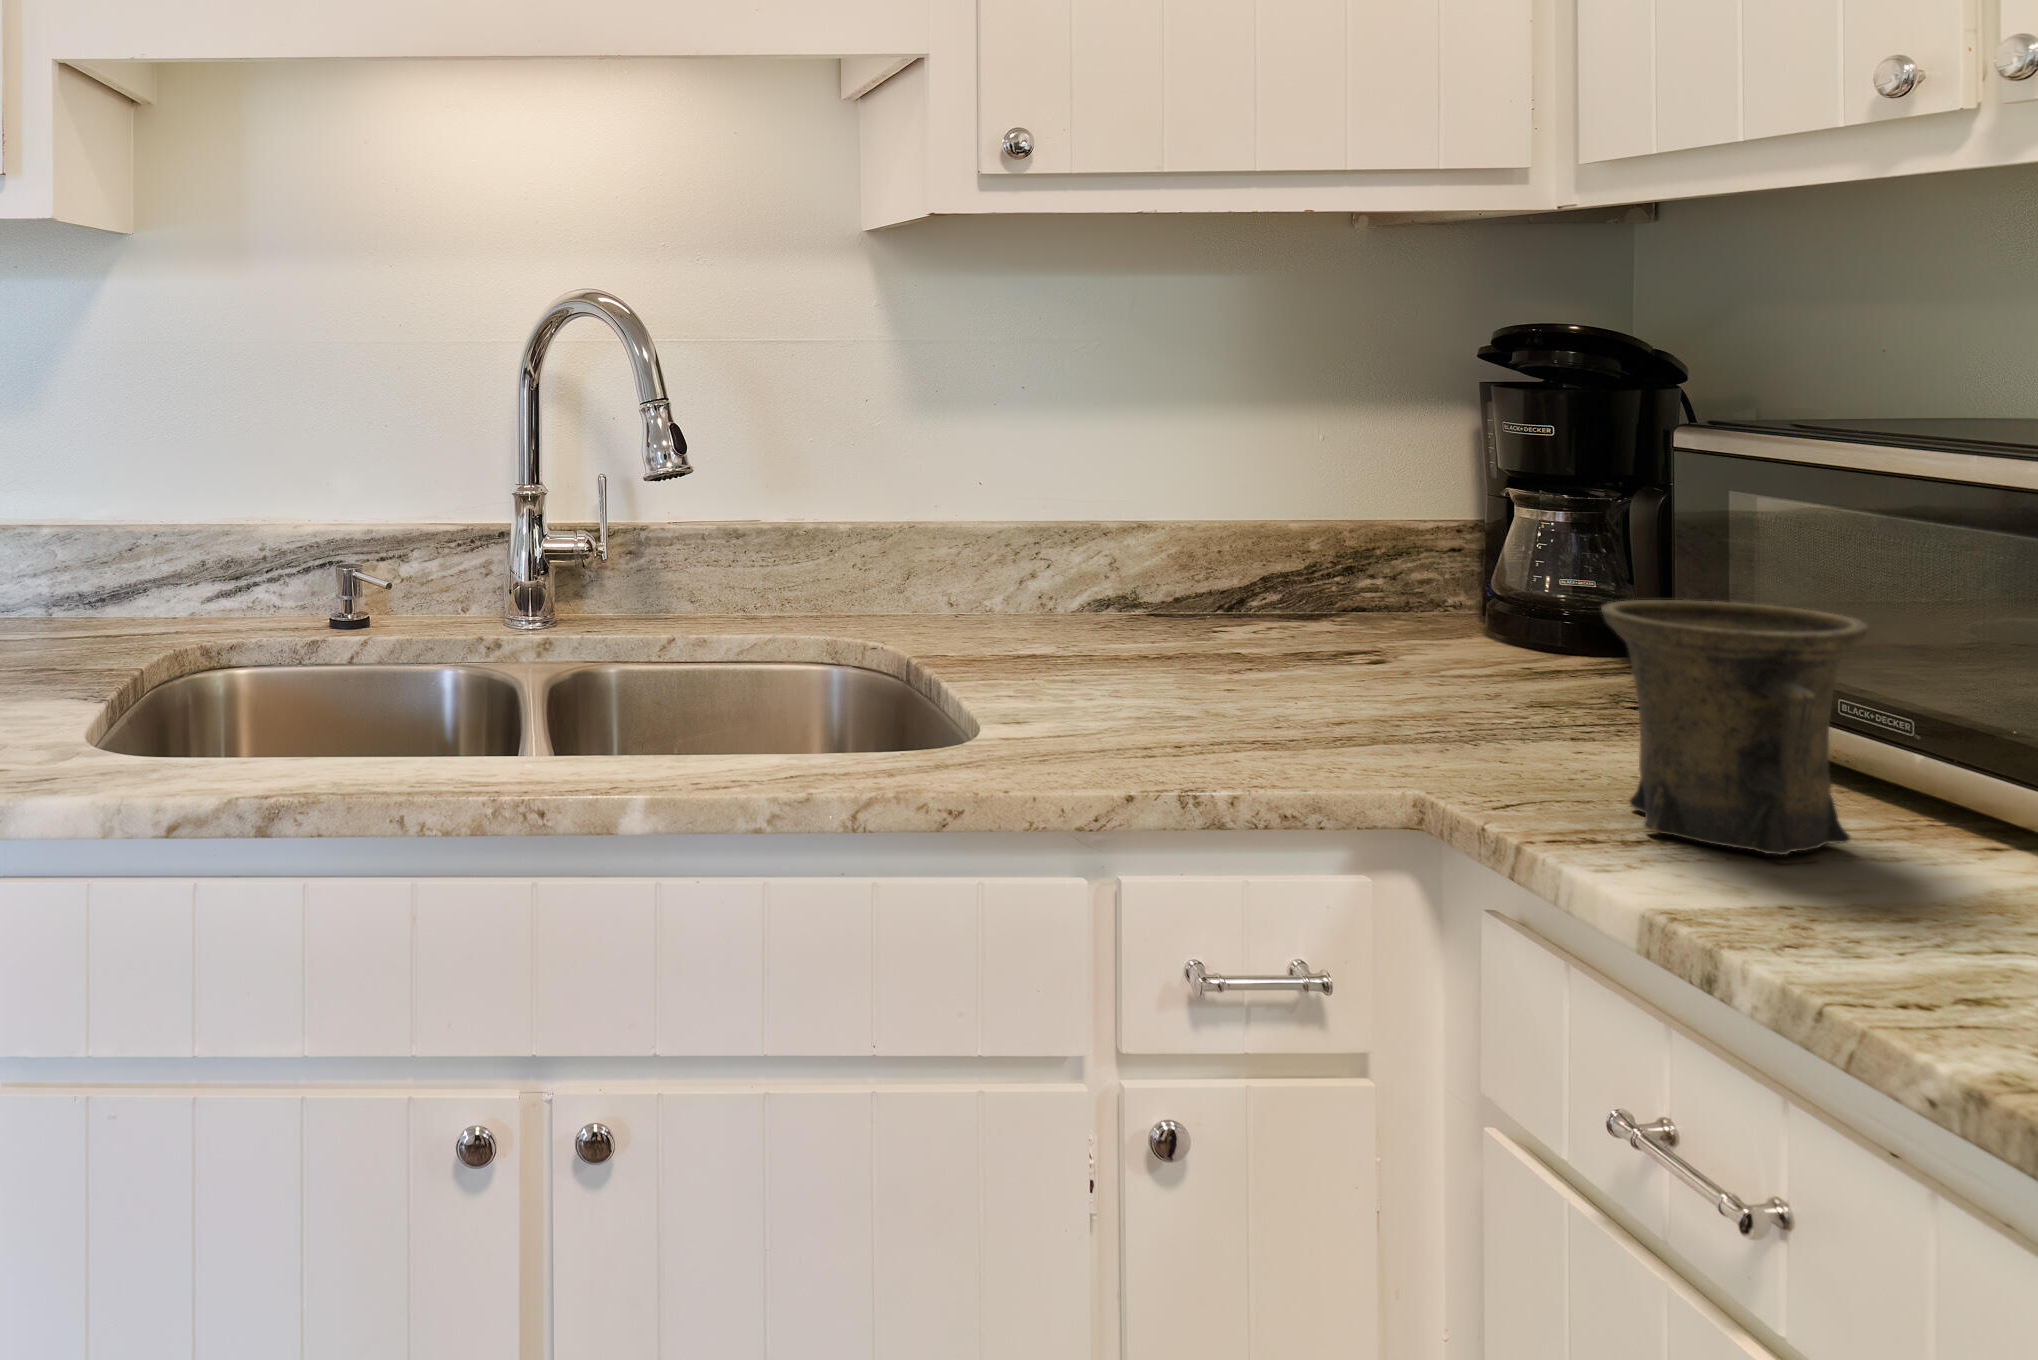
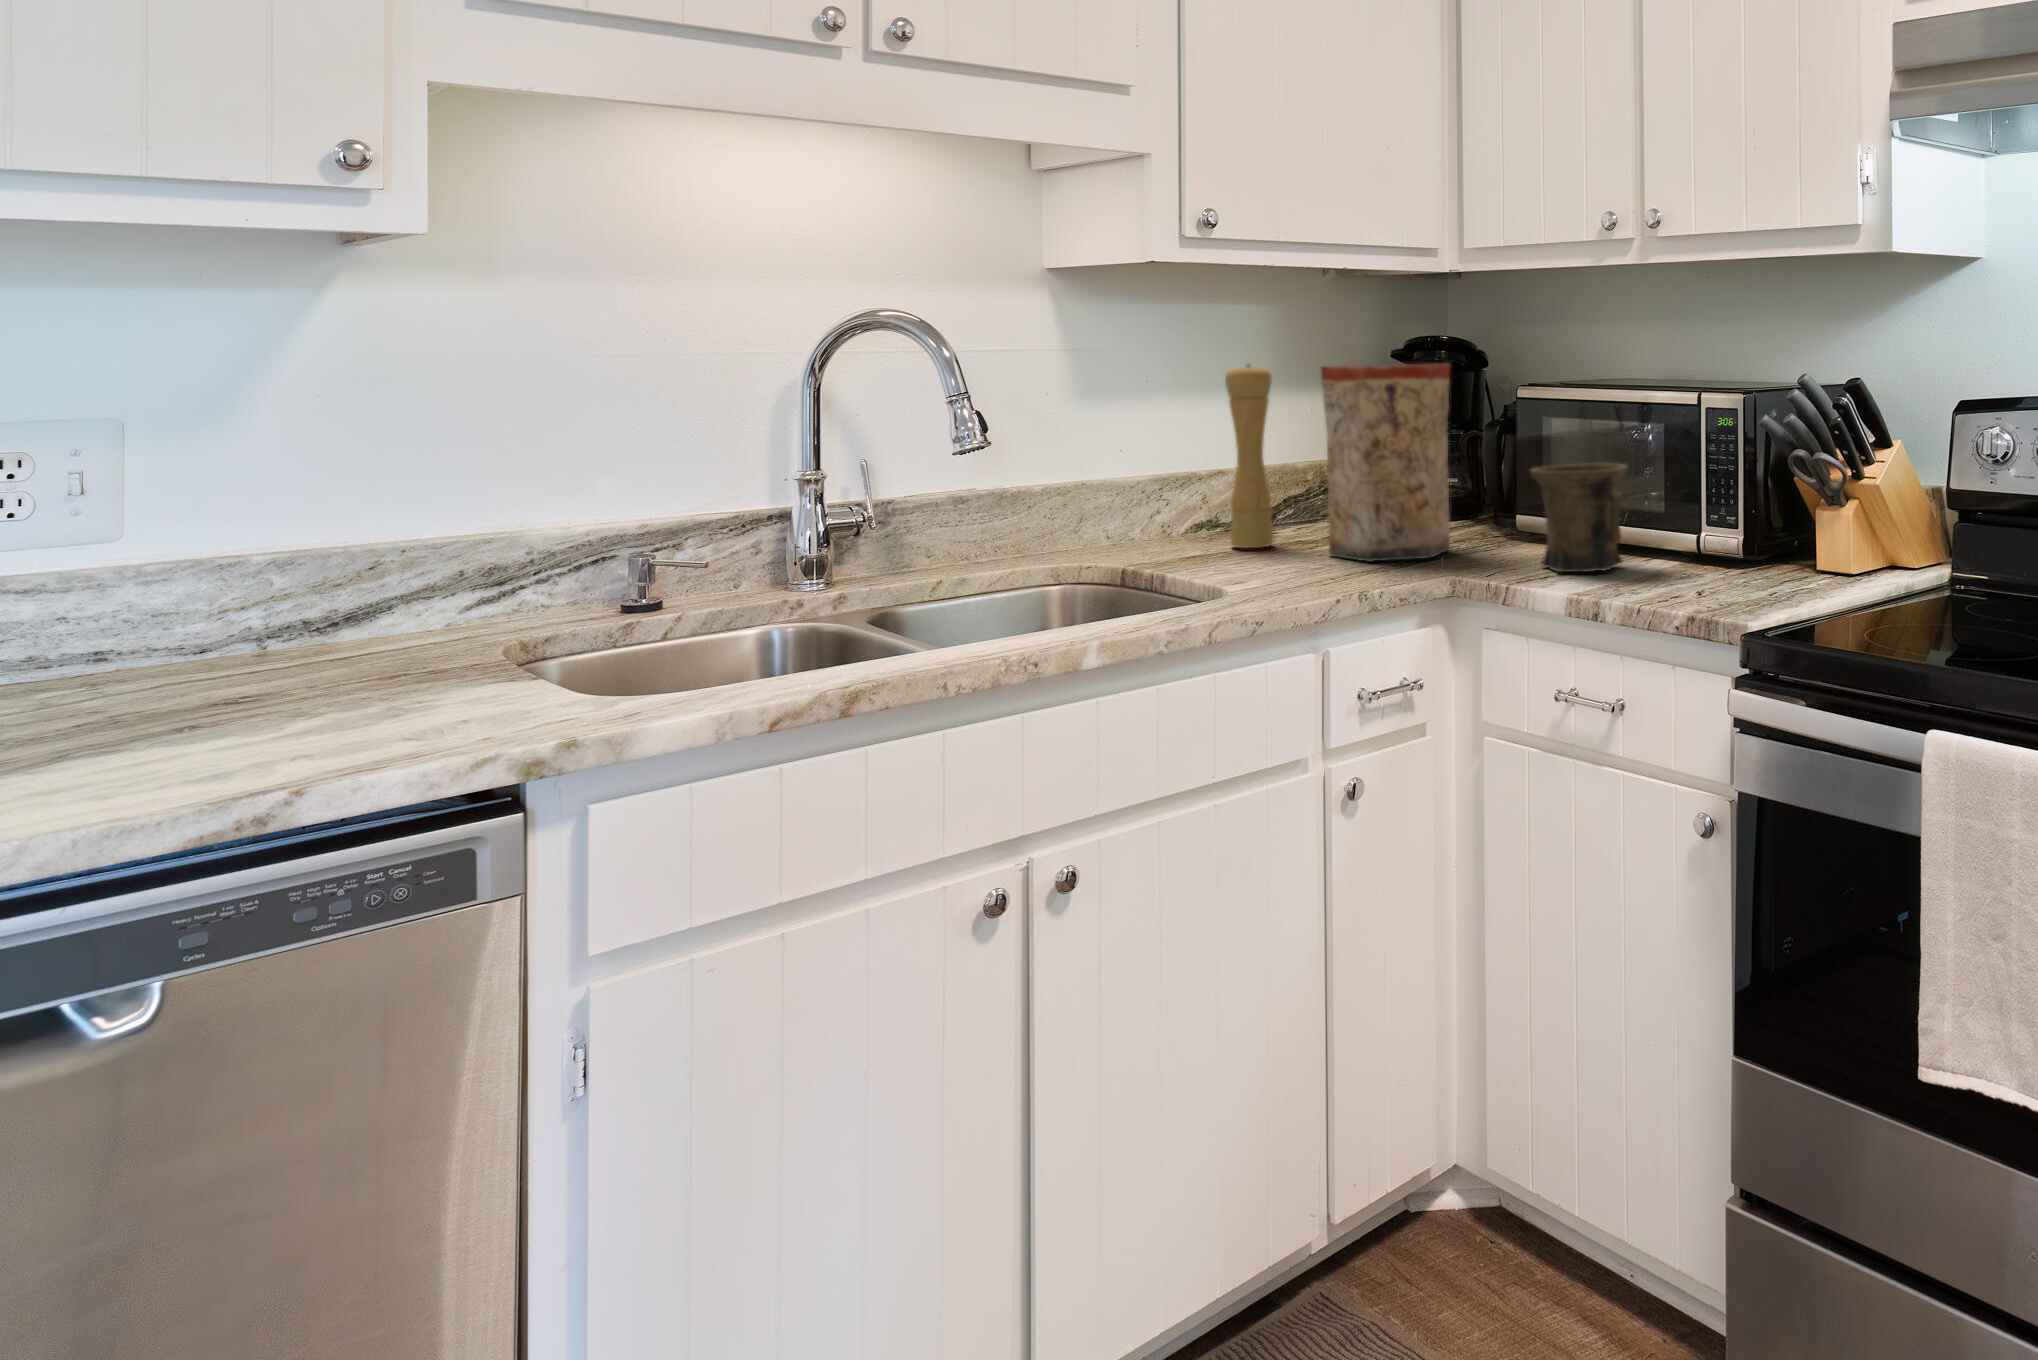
pepper mill: none [1099,365,1178,658] -> present [1225,365,1274,548]
vase: none [1226,373,1490,737] -> present [1321,363,1450,562]

